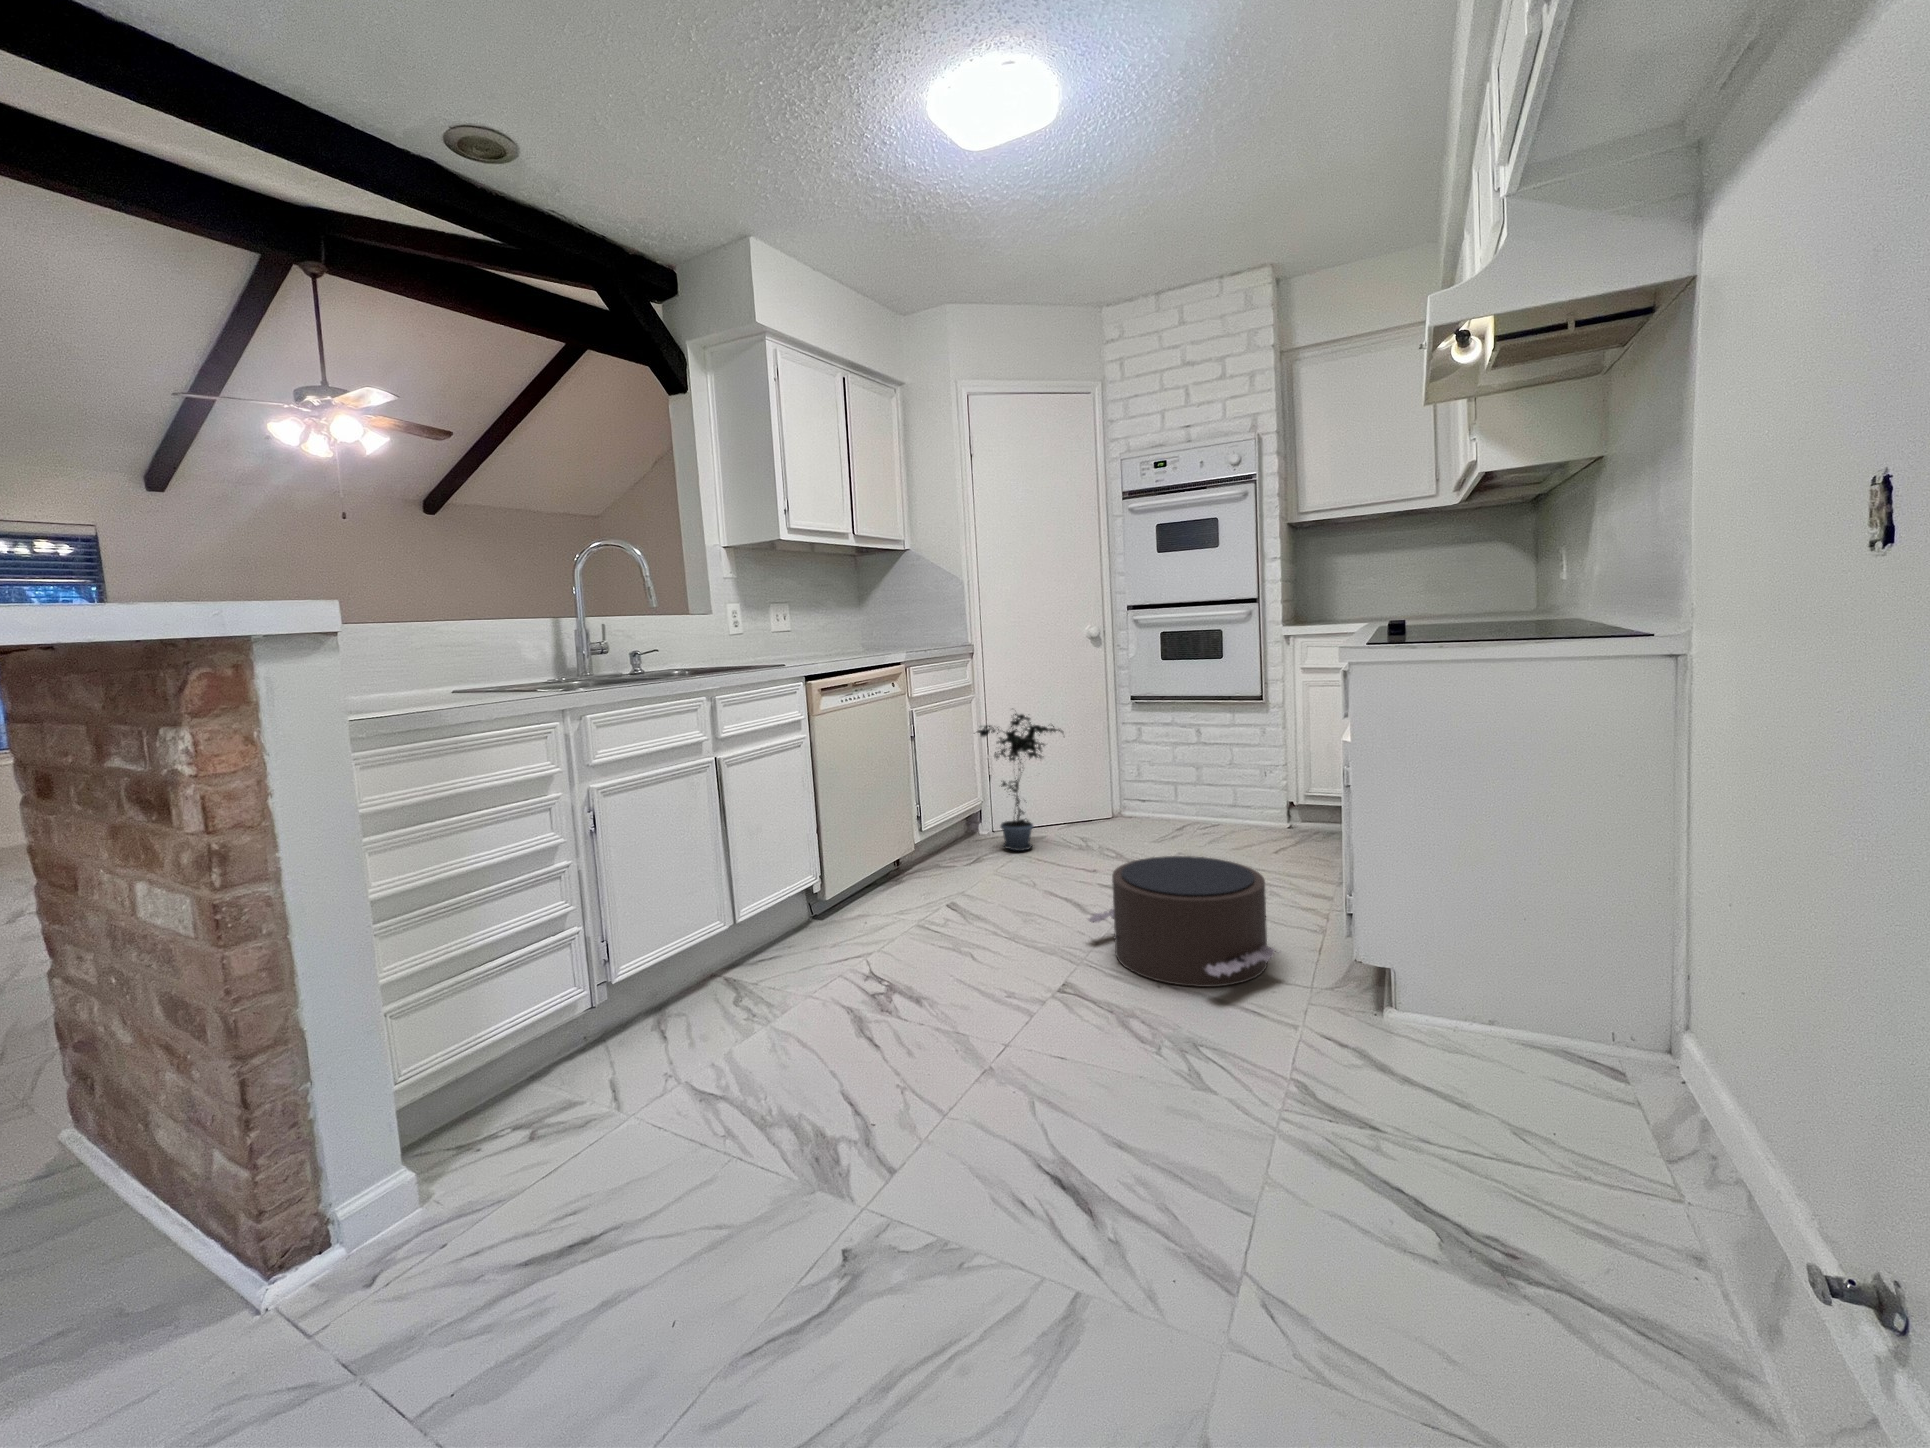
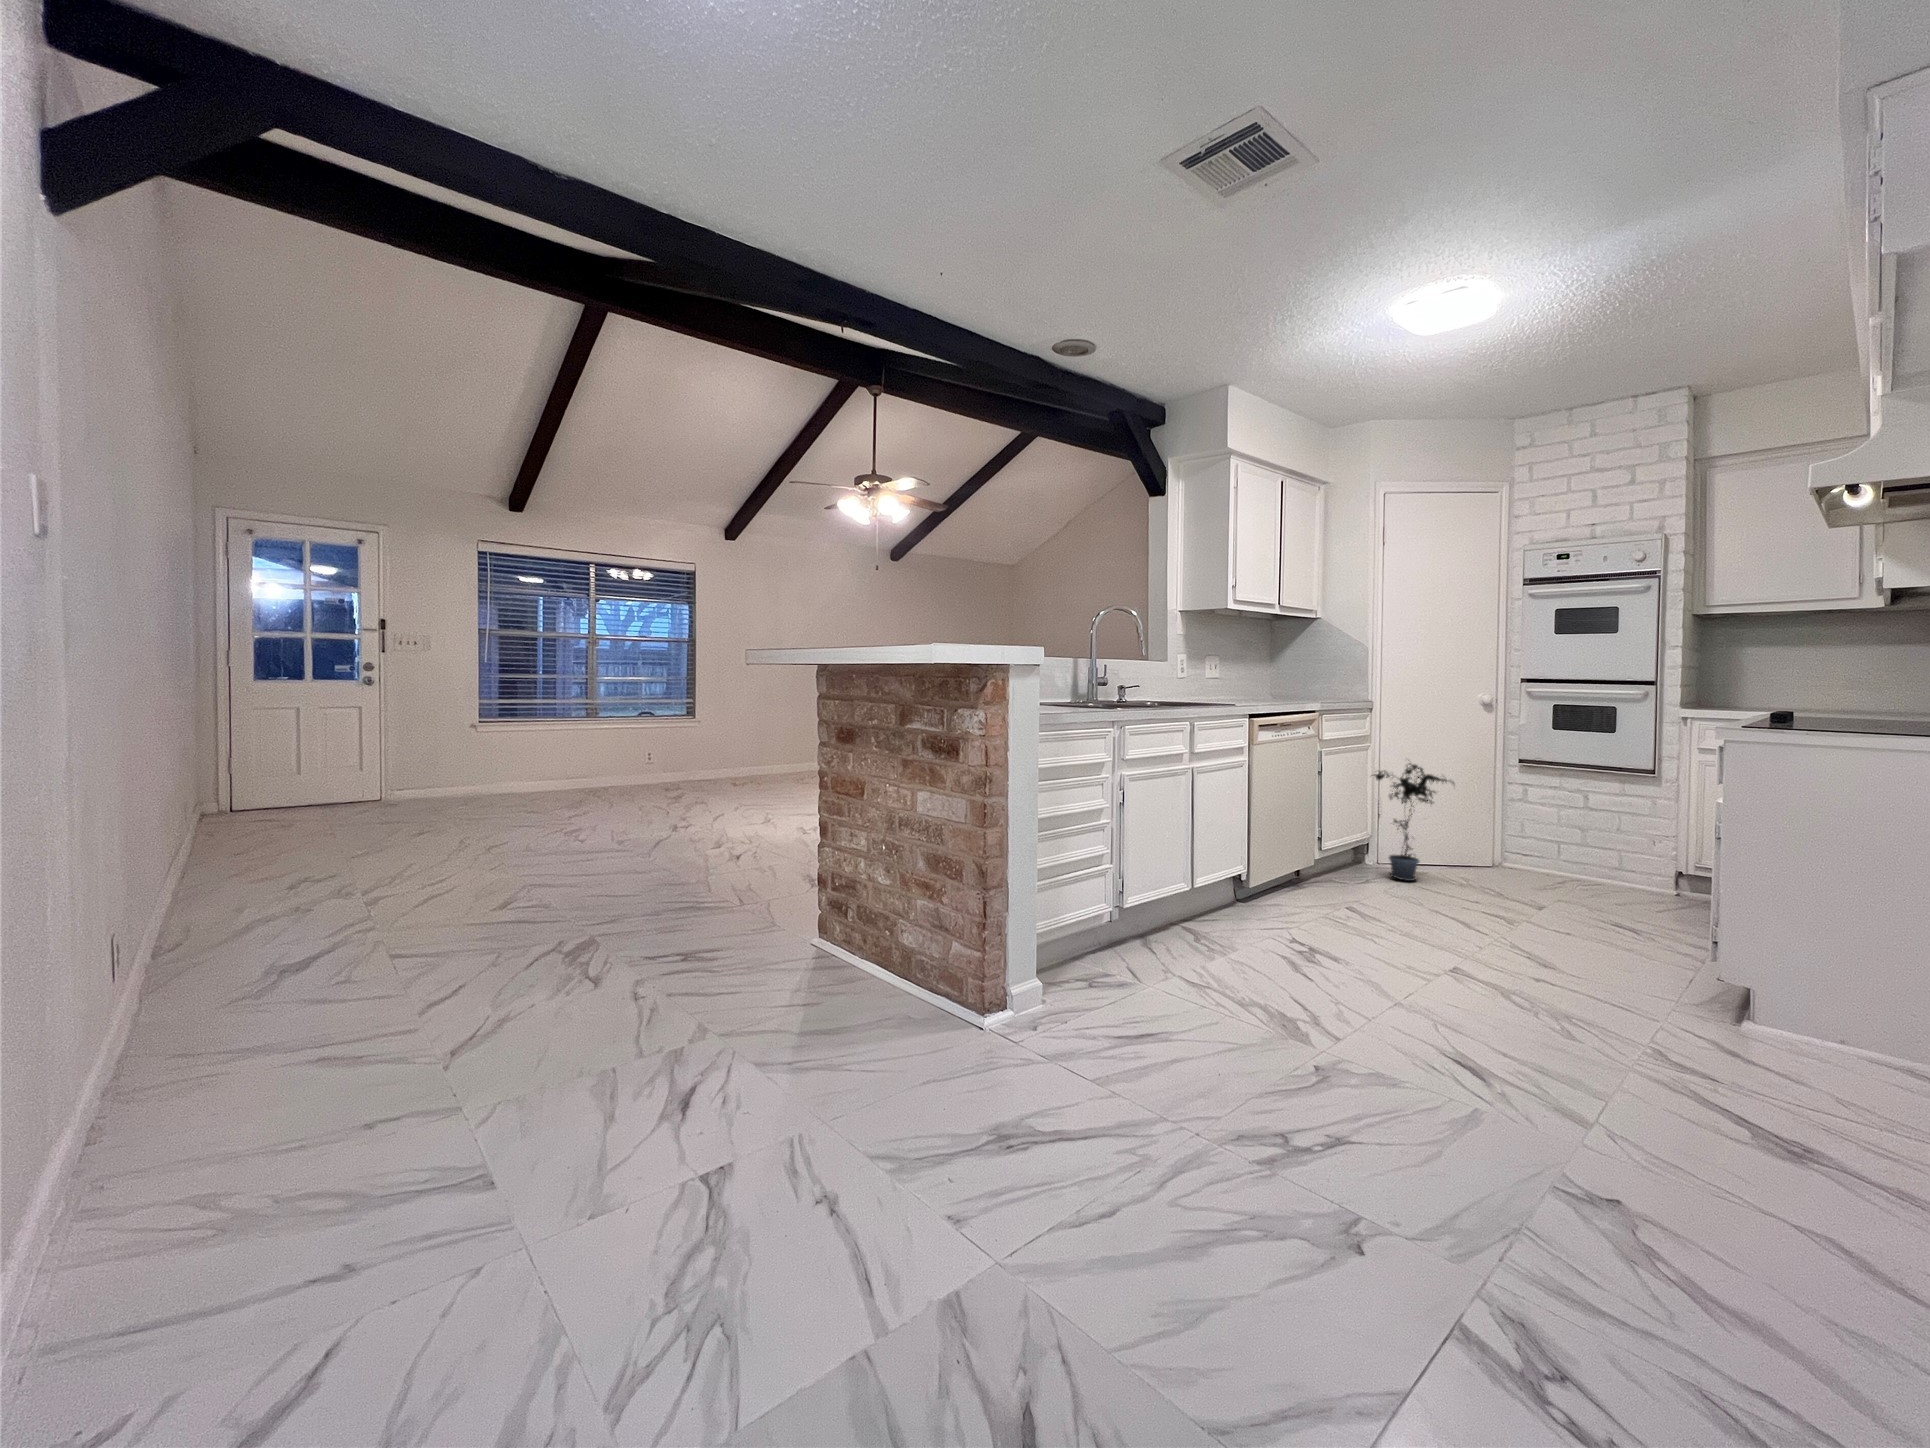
pouf: present [1088,856,1276,987] -> none [1474,887,1652,990]

